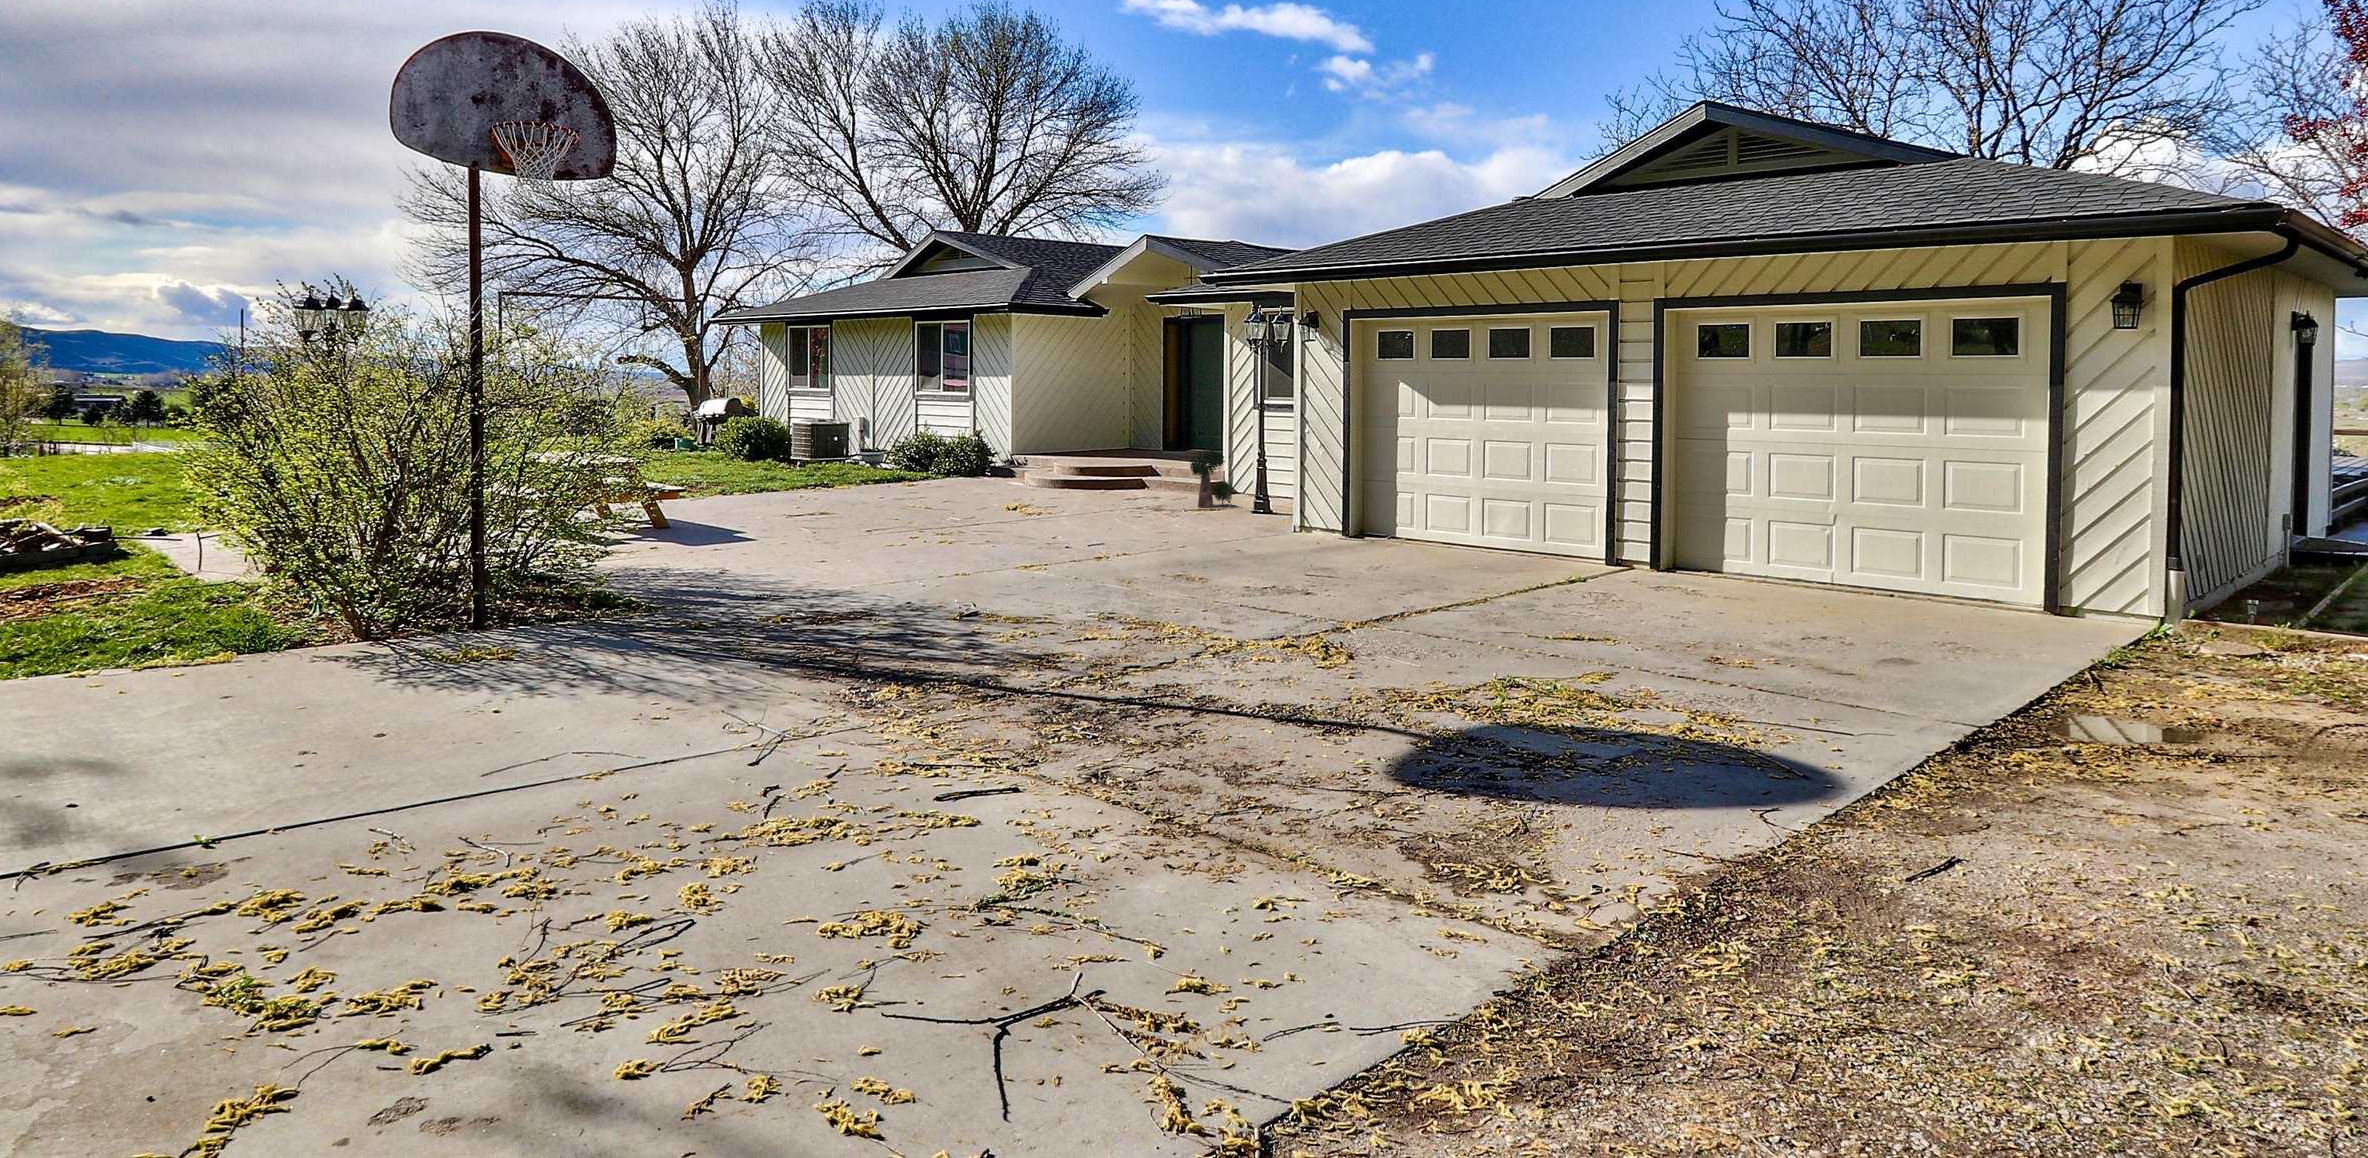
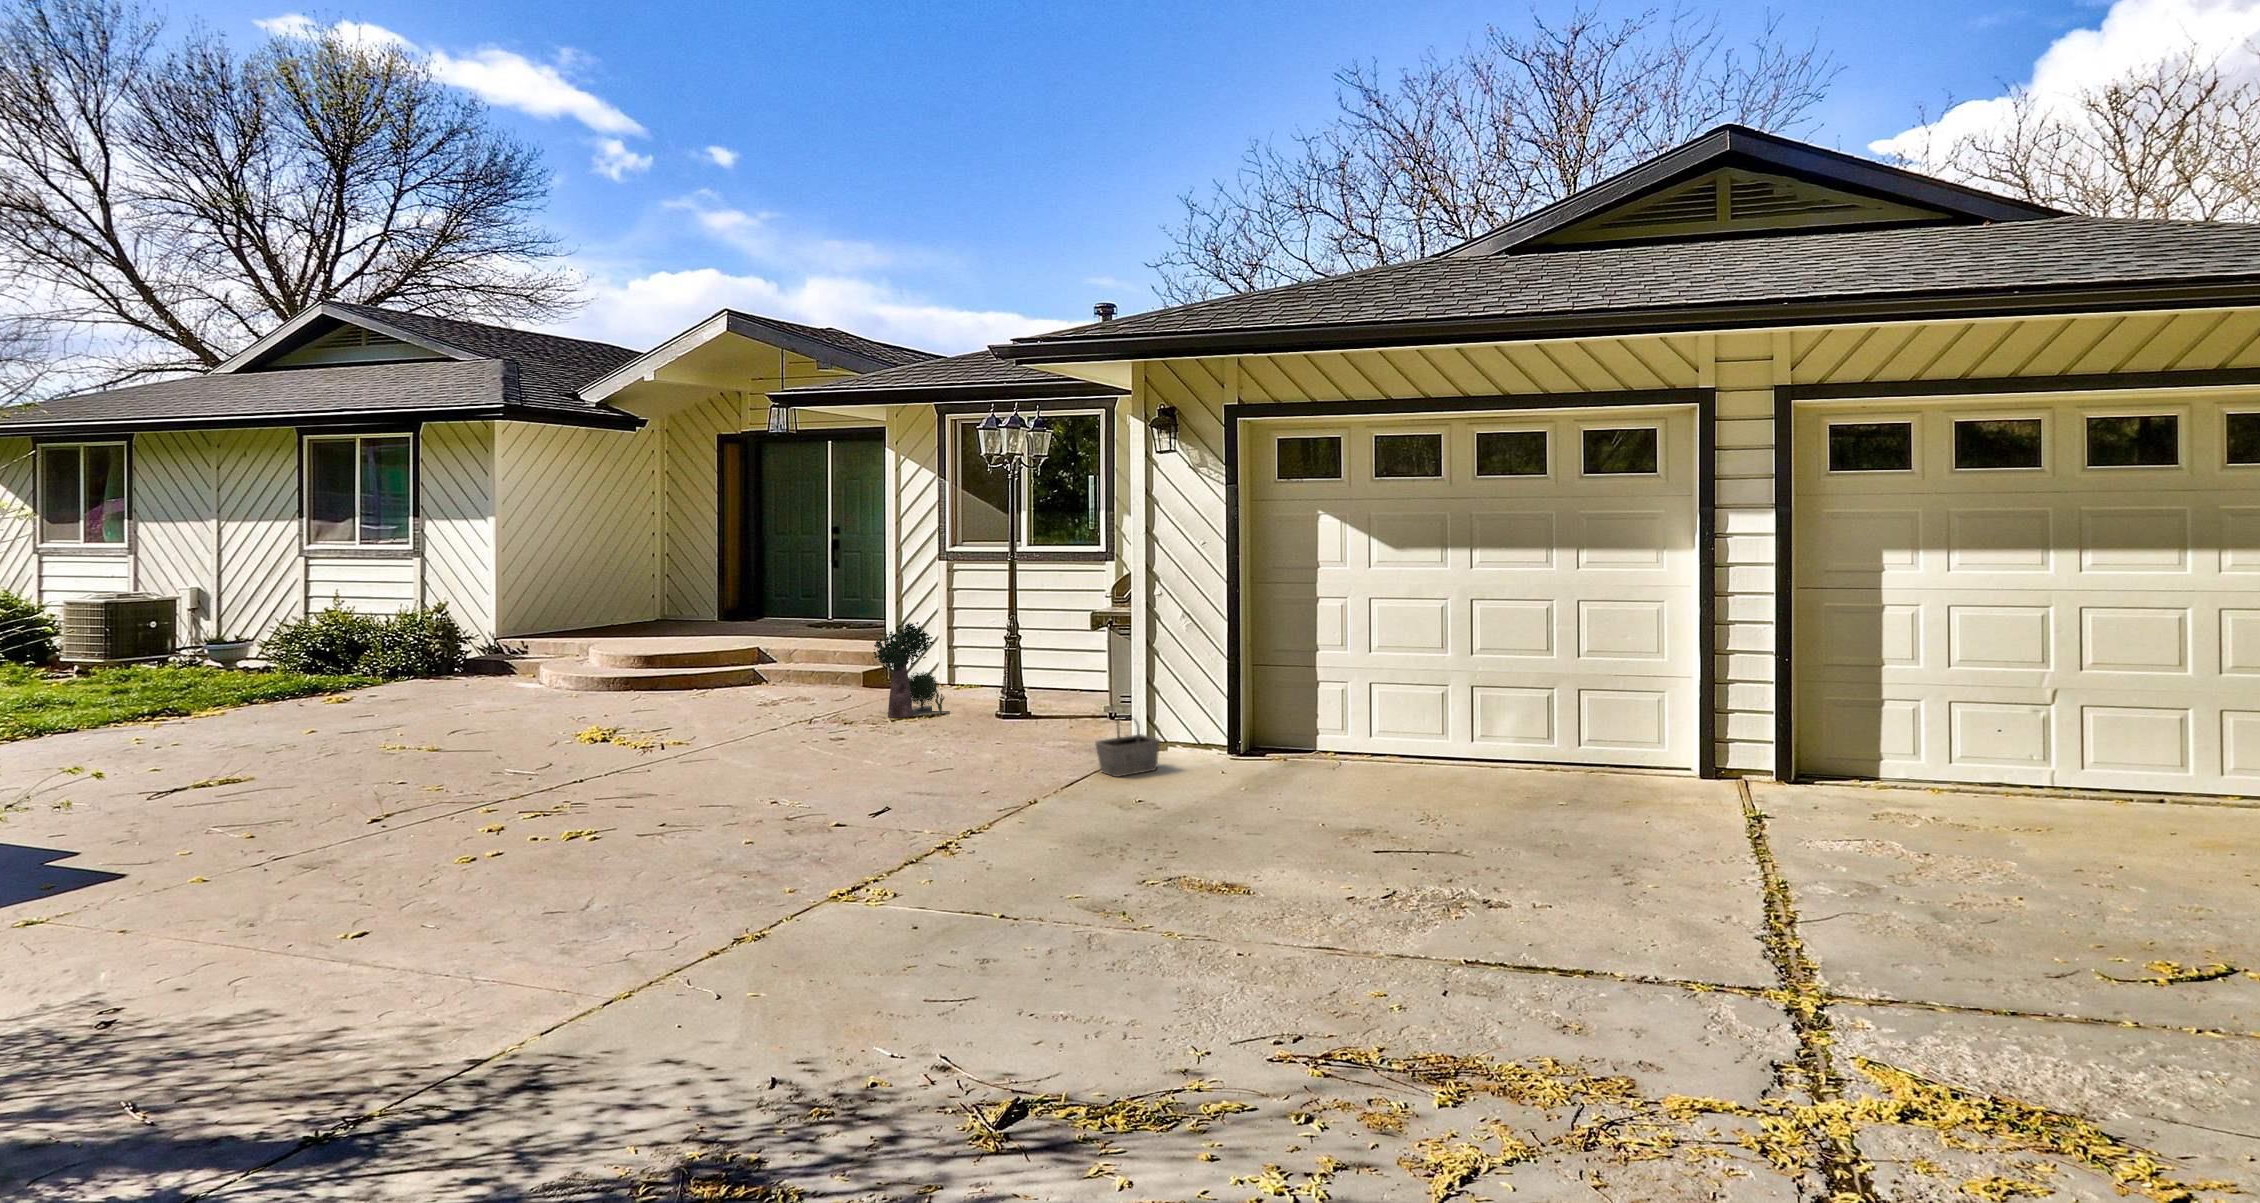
basket: none [1267,502,1305,536] -> present [1095,716,1160,777]

